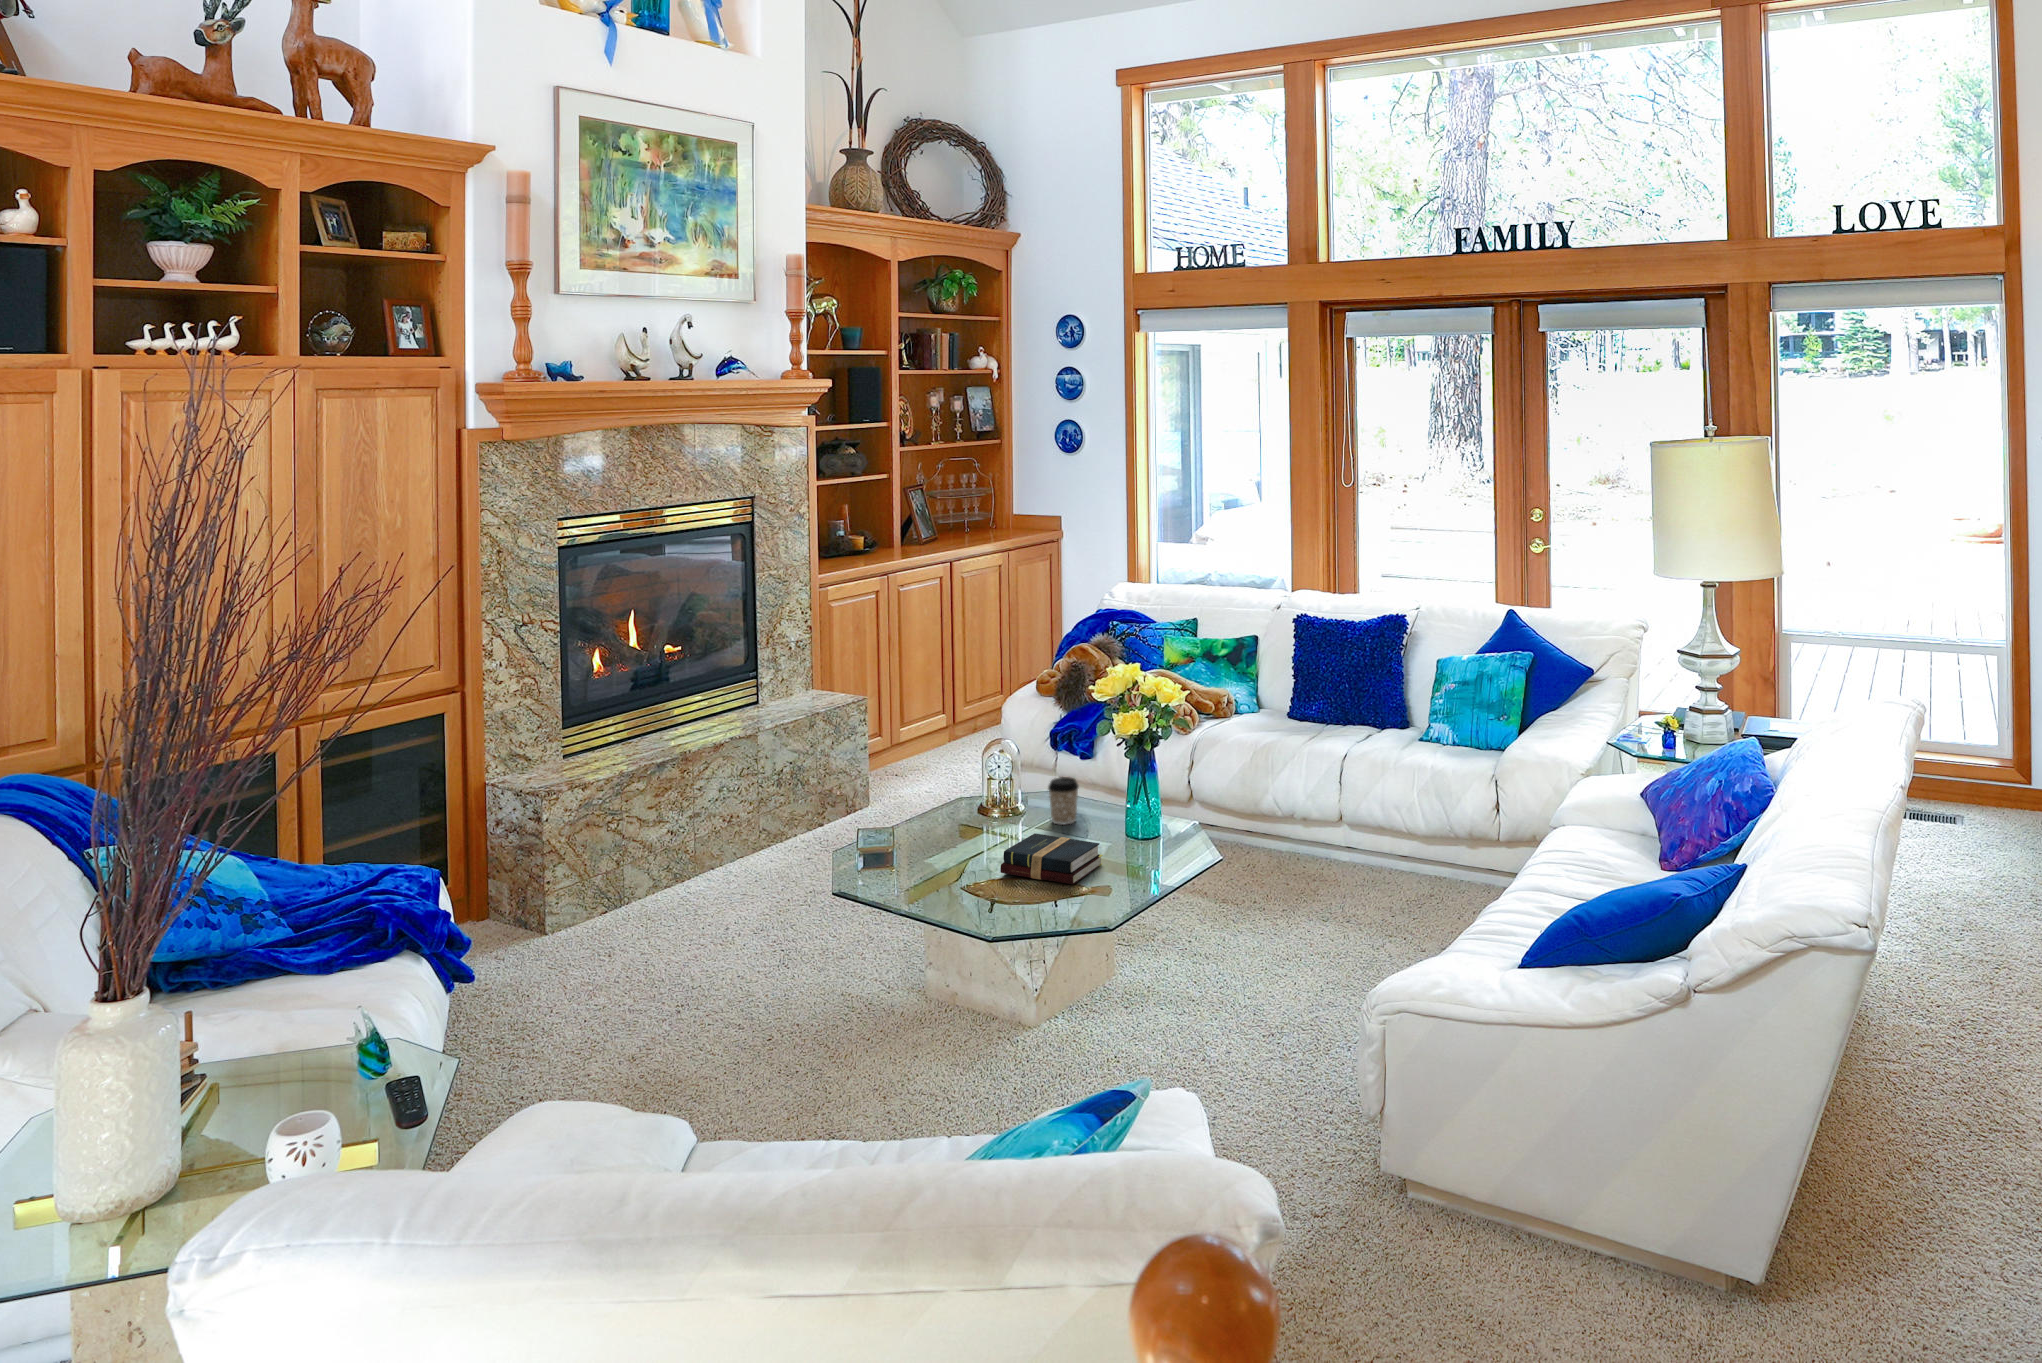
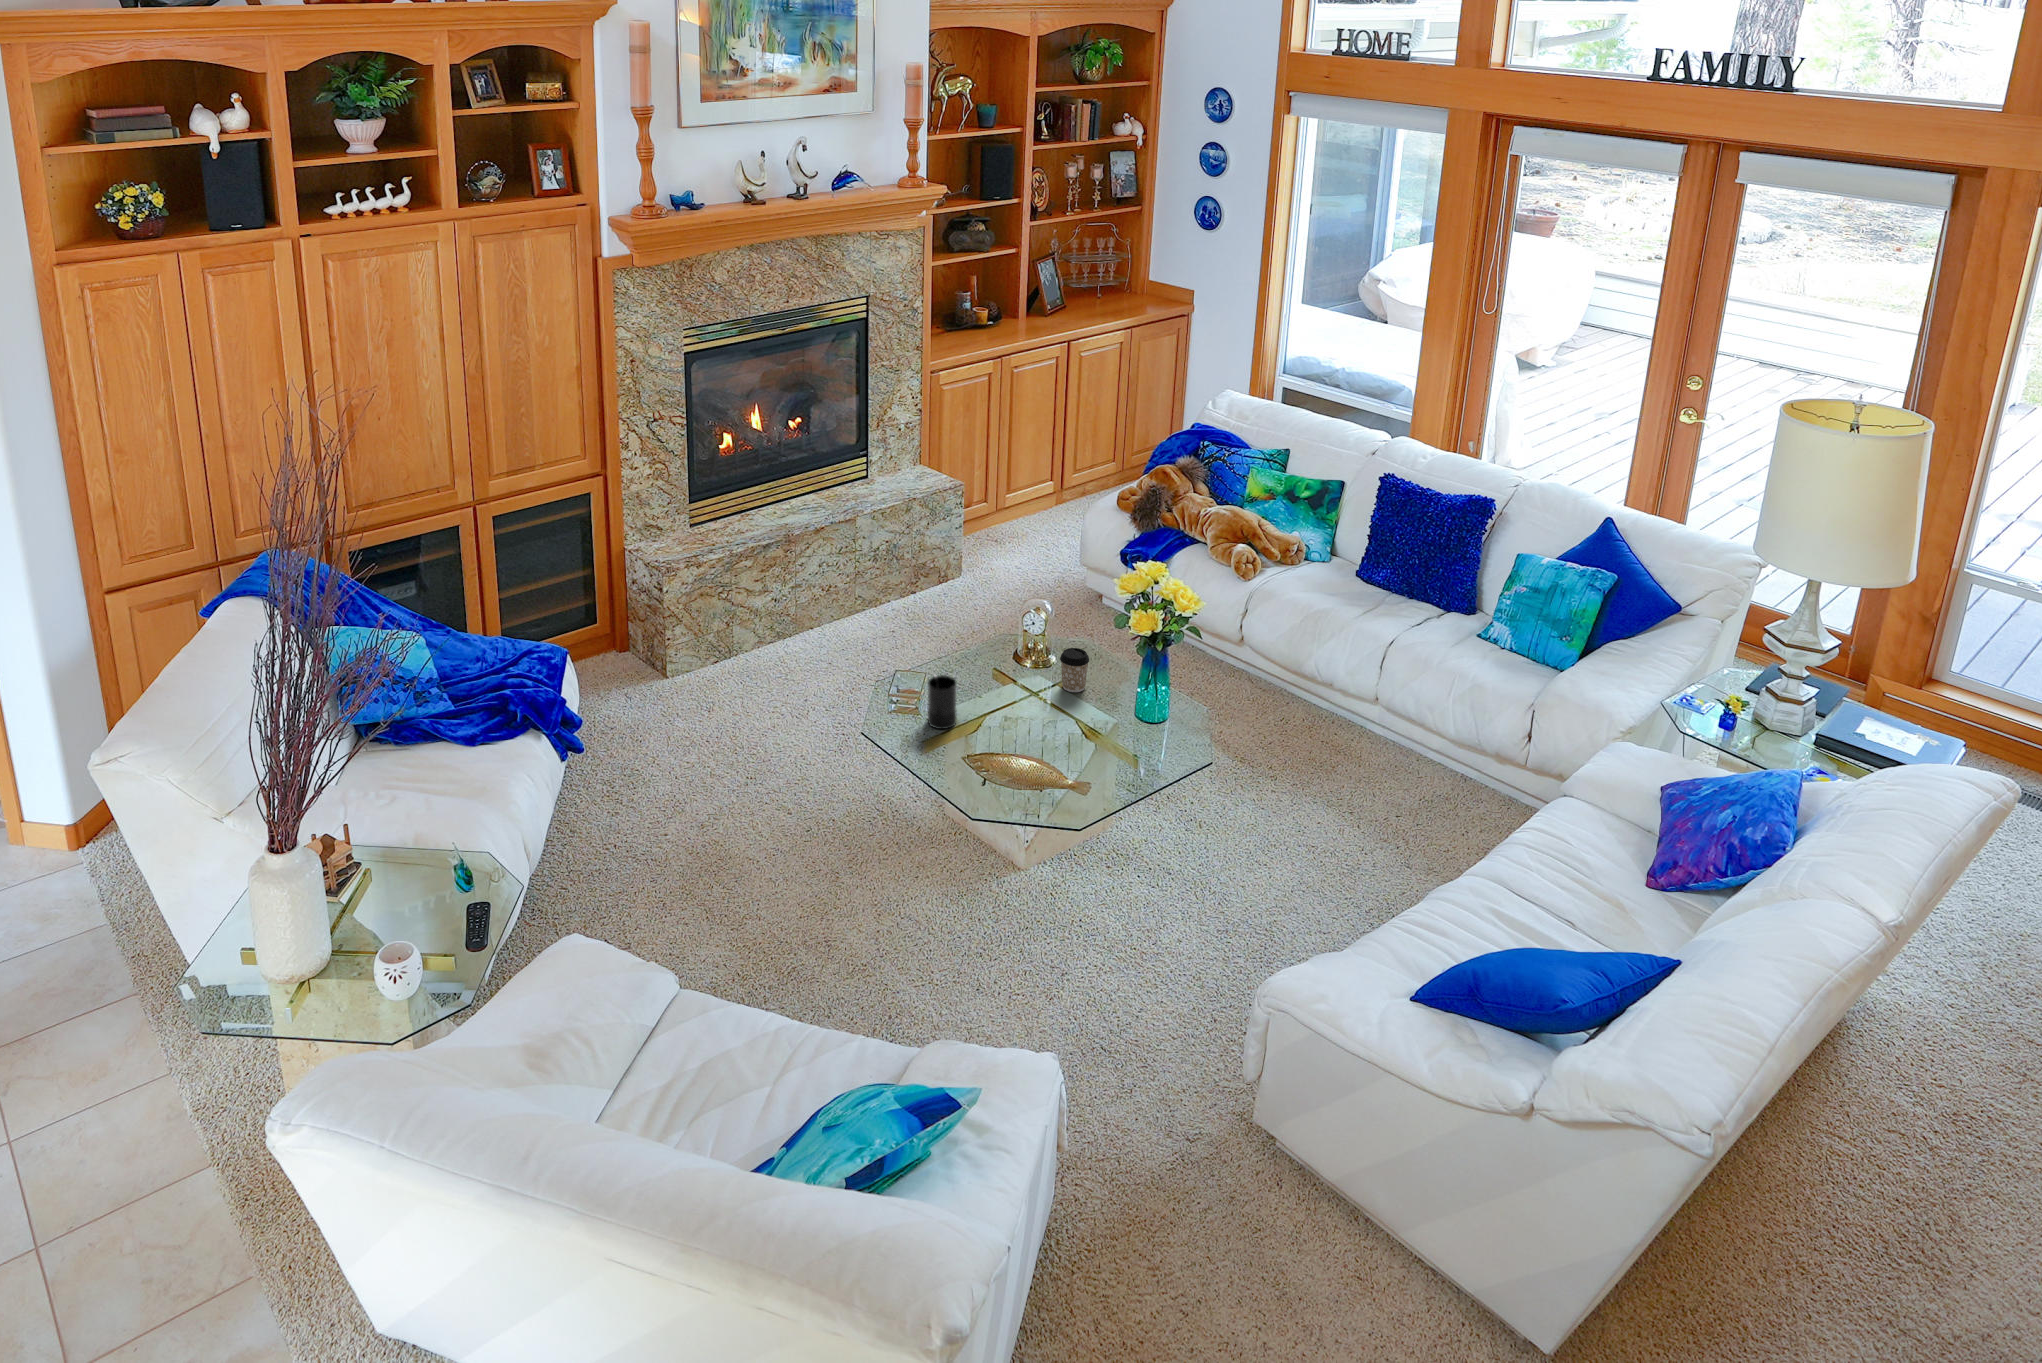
candle: none [917,811,951,873] -> present [928,675,957,729]
hardback book: present [1000,833,1103,884] -> none [992,708,1087,774]

